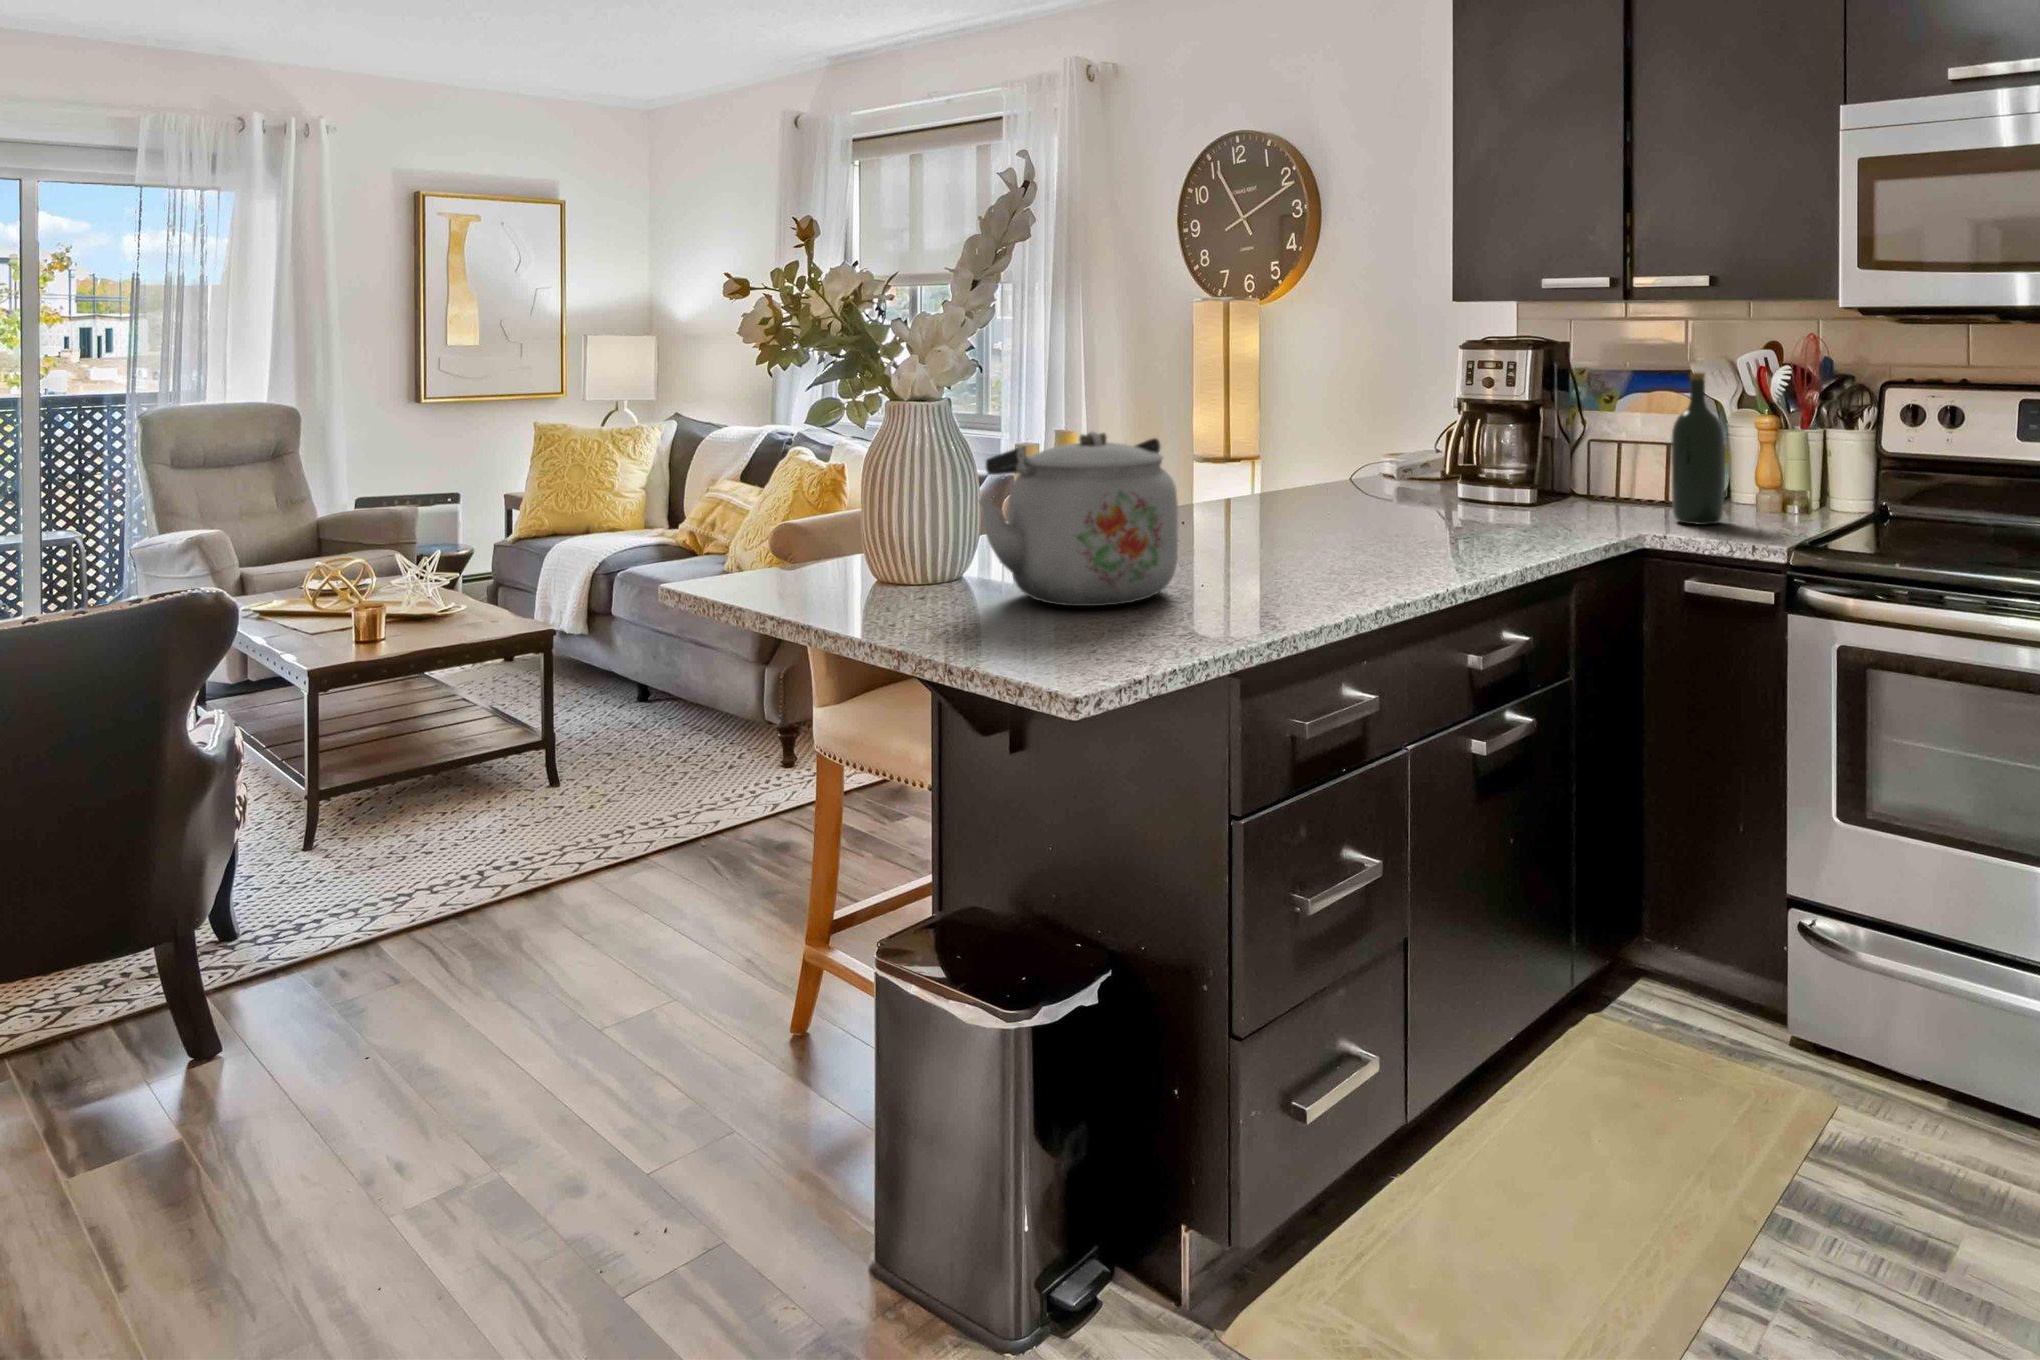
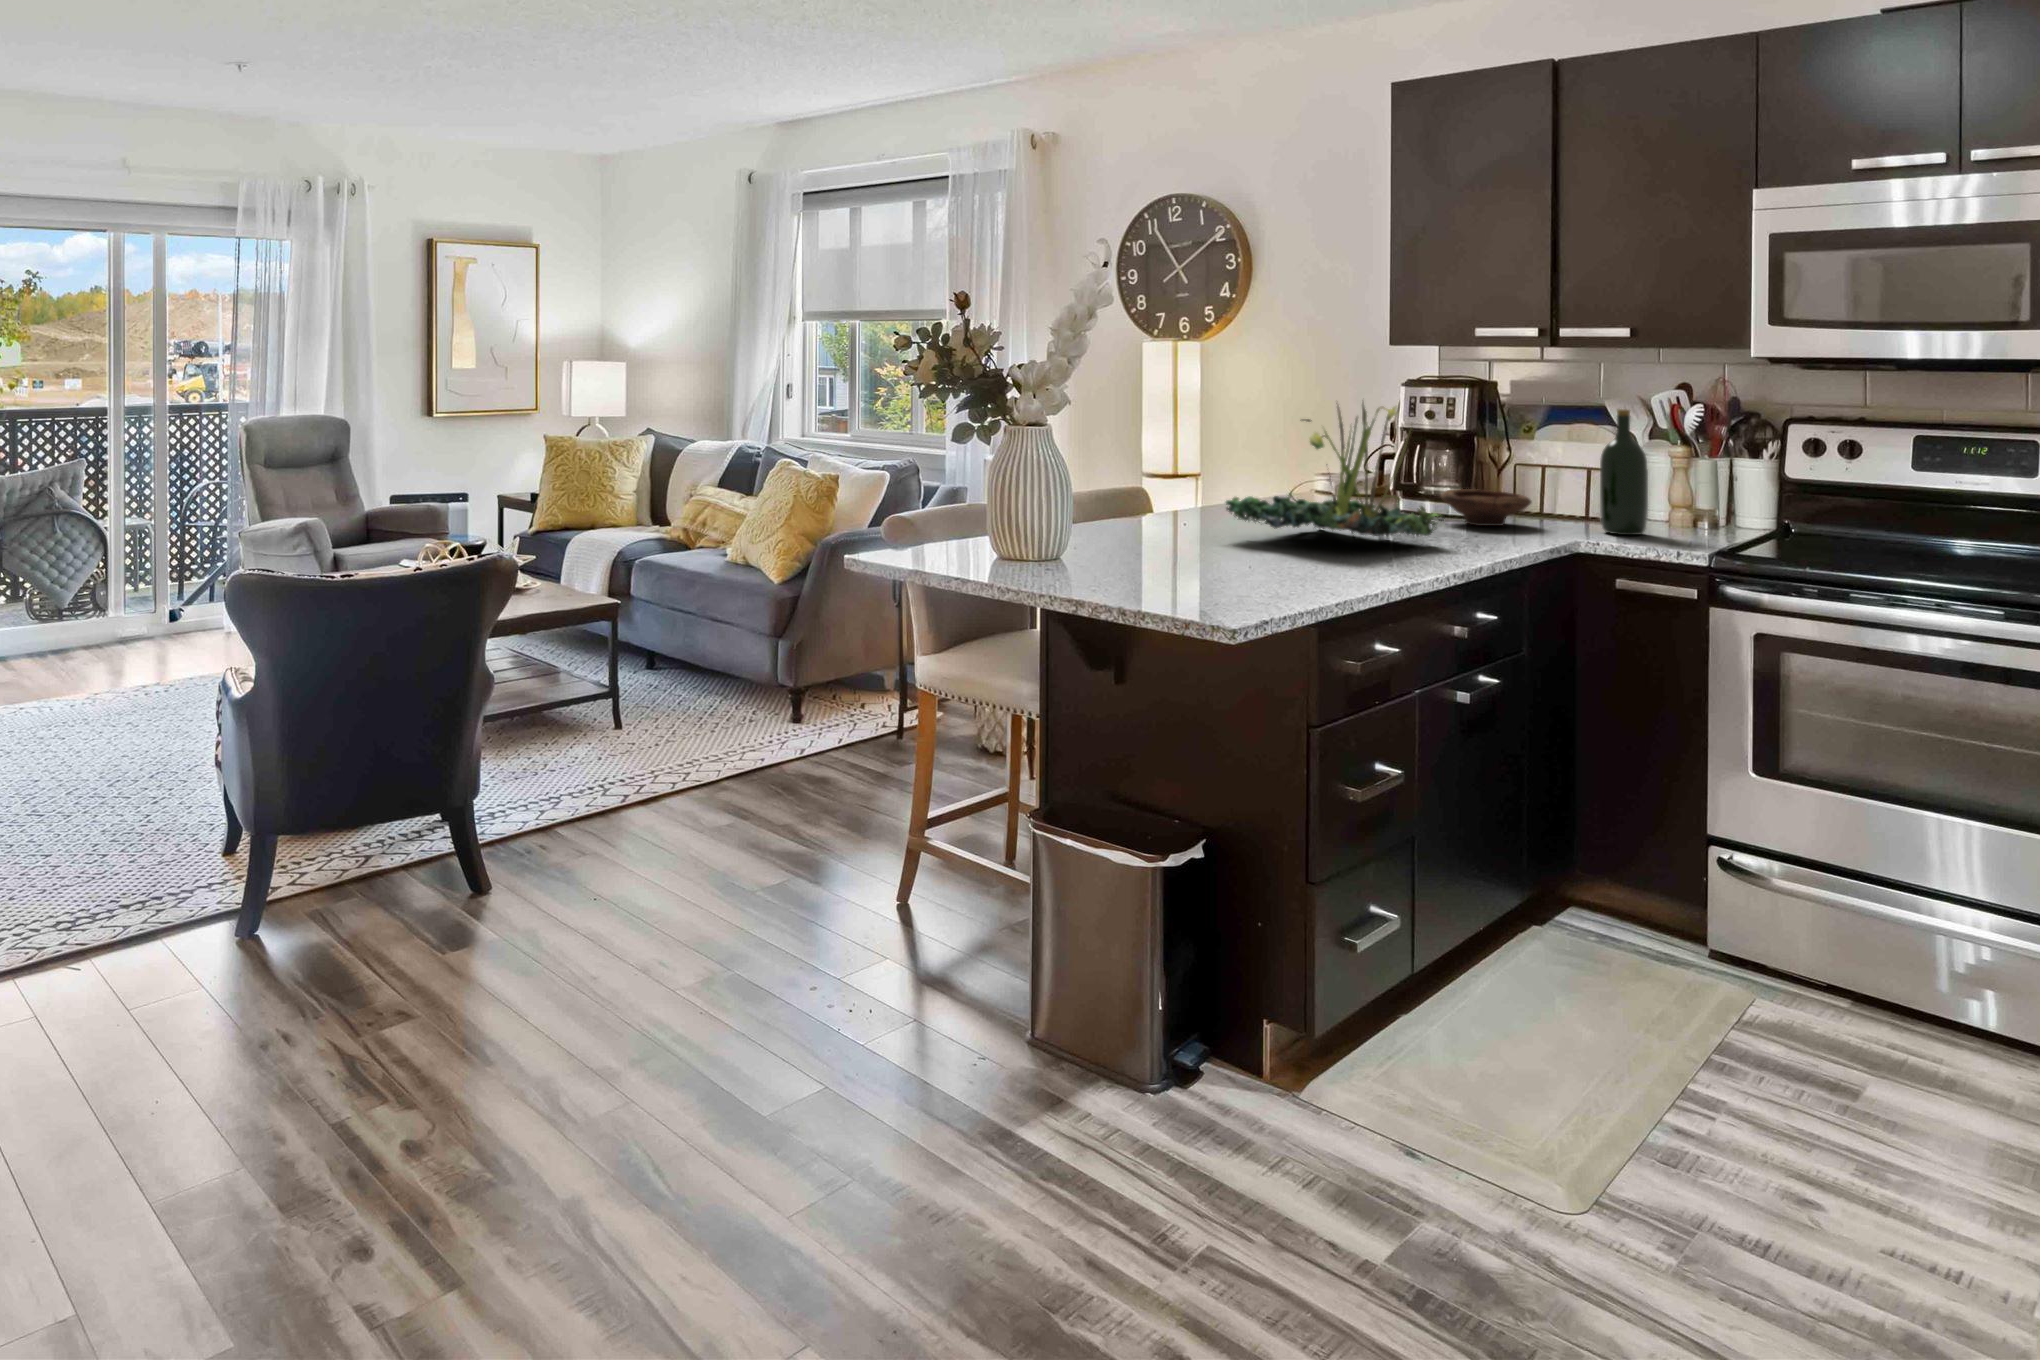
plant: none [1207,363,1477,547] -> present [1226,403,1443,538]
kettle: present [979,431,1178,606] -> none [1088,447,1236,575]
bowl: none [1492,472,1597,517] -> present [1440,489,1531,526]

